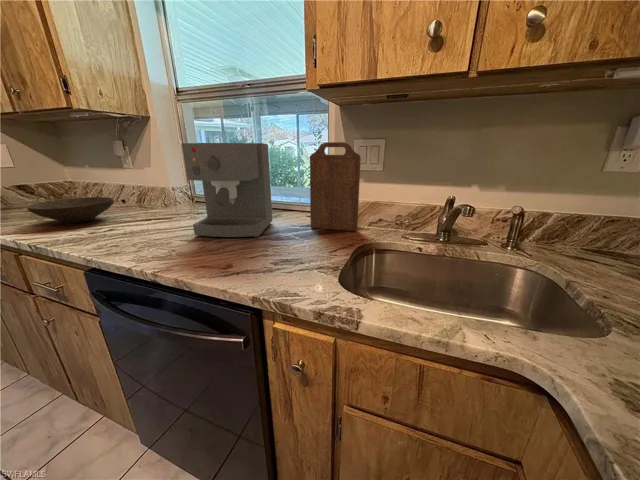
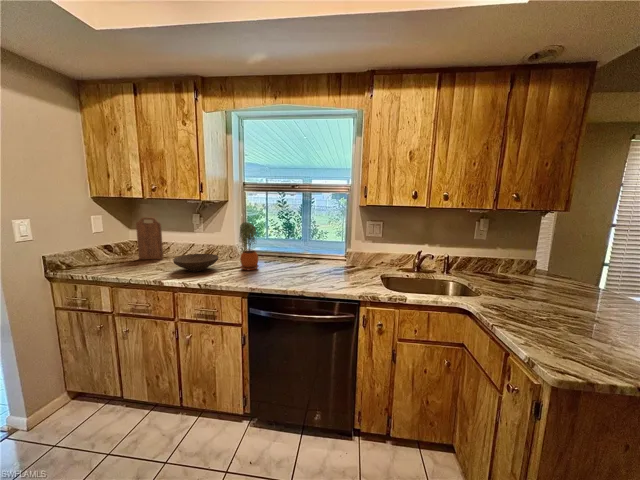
potted plant: none [121,142,168,225] -> present [240,222,259,270]
cutting board: present [310,142,361,231] -> present [136,217,163,260]
coffee maker: present [182,143,272,238] -> none [290,223,328,275]

